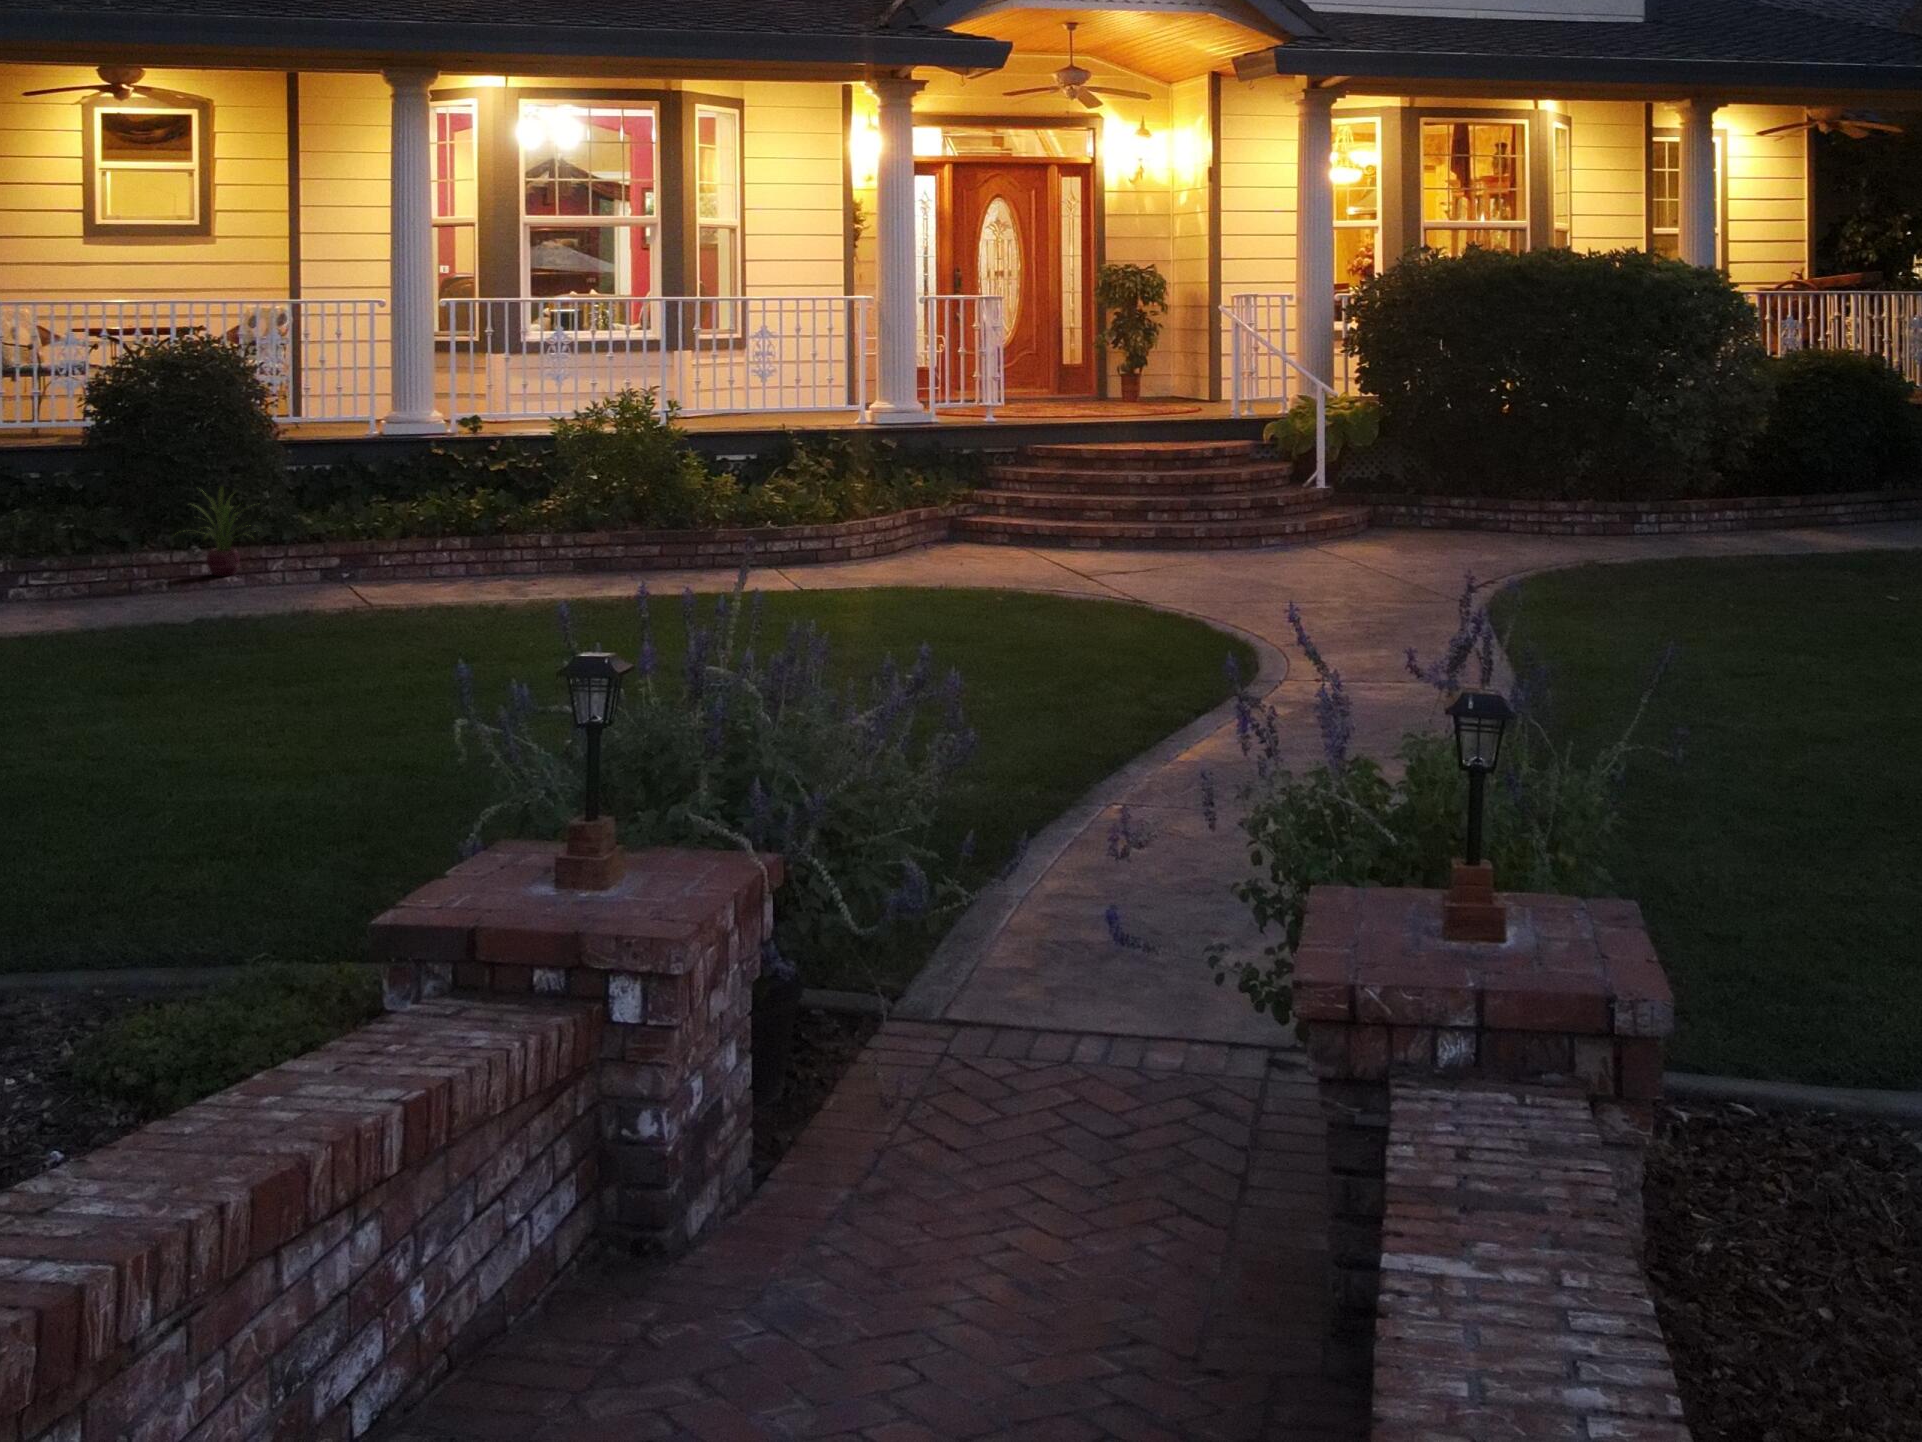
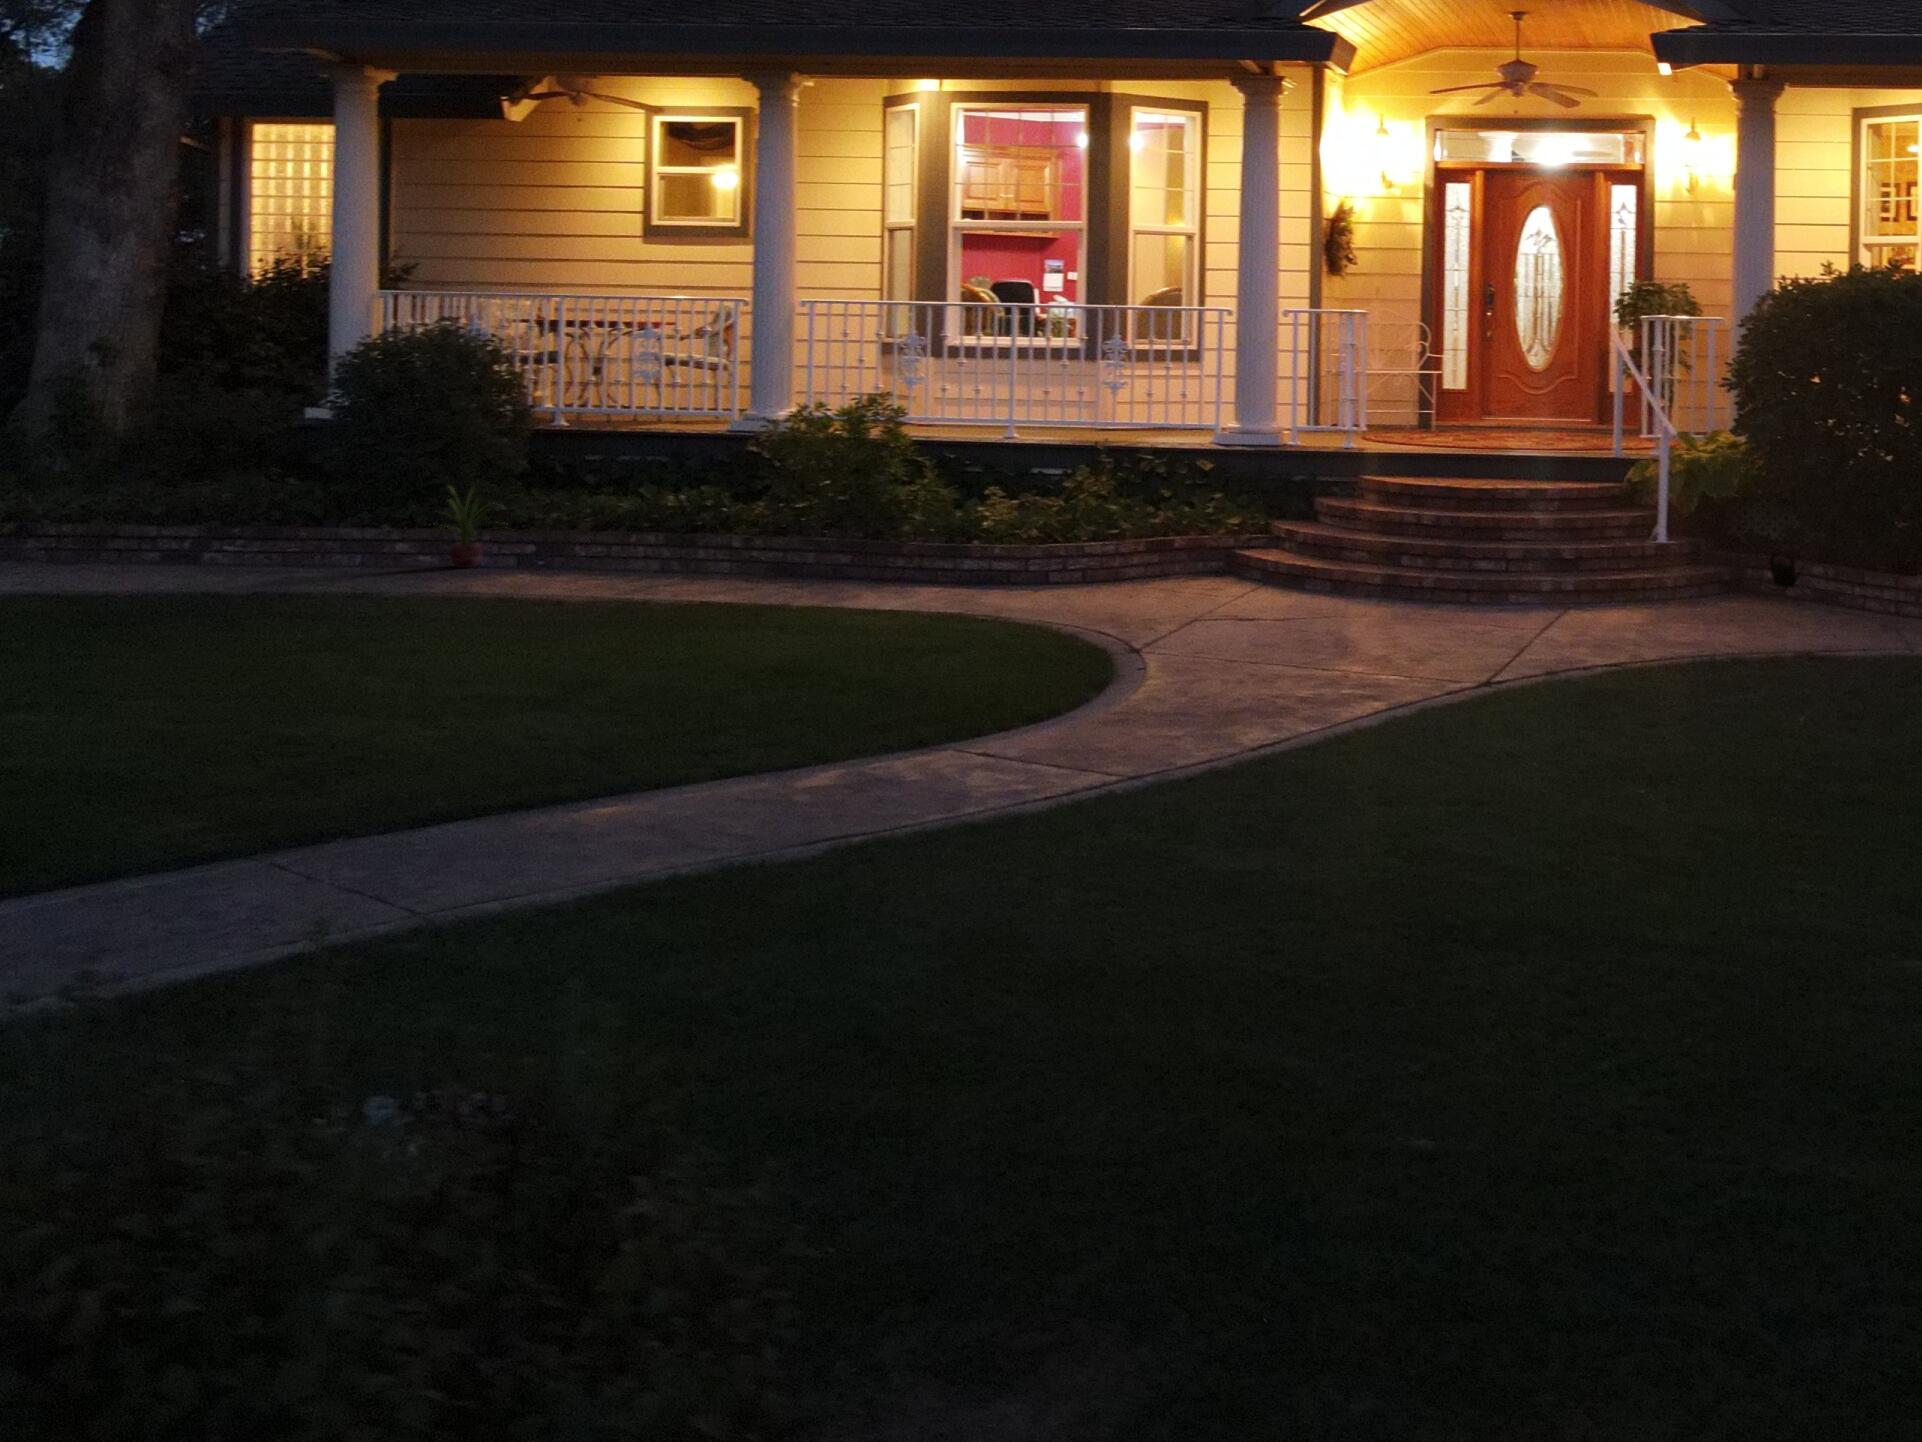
watering can: none [1406,489,1452,519] -> present [1770,553,1801,588]

